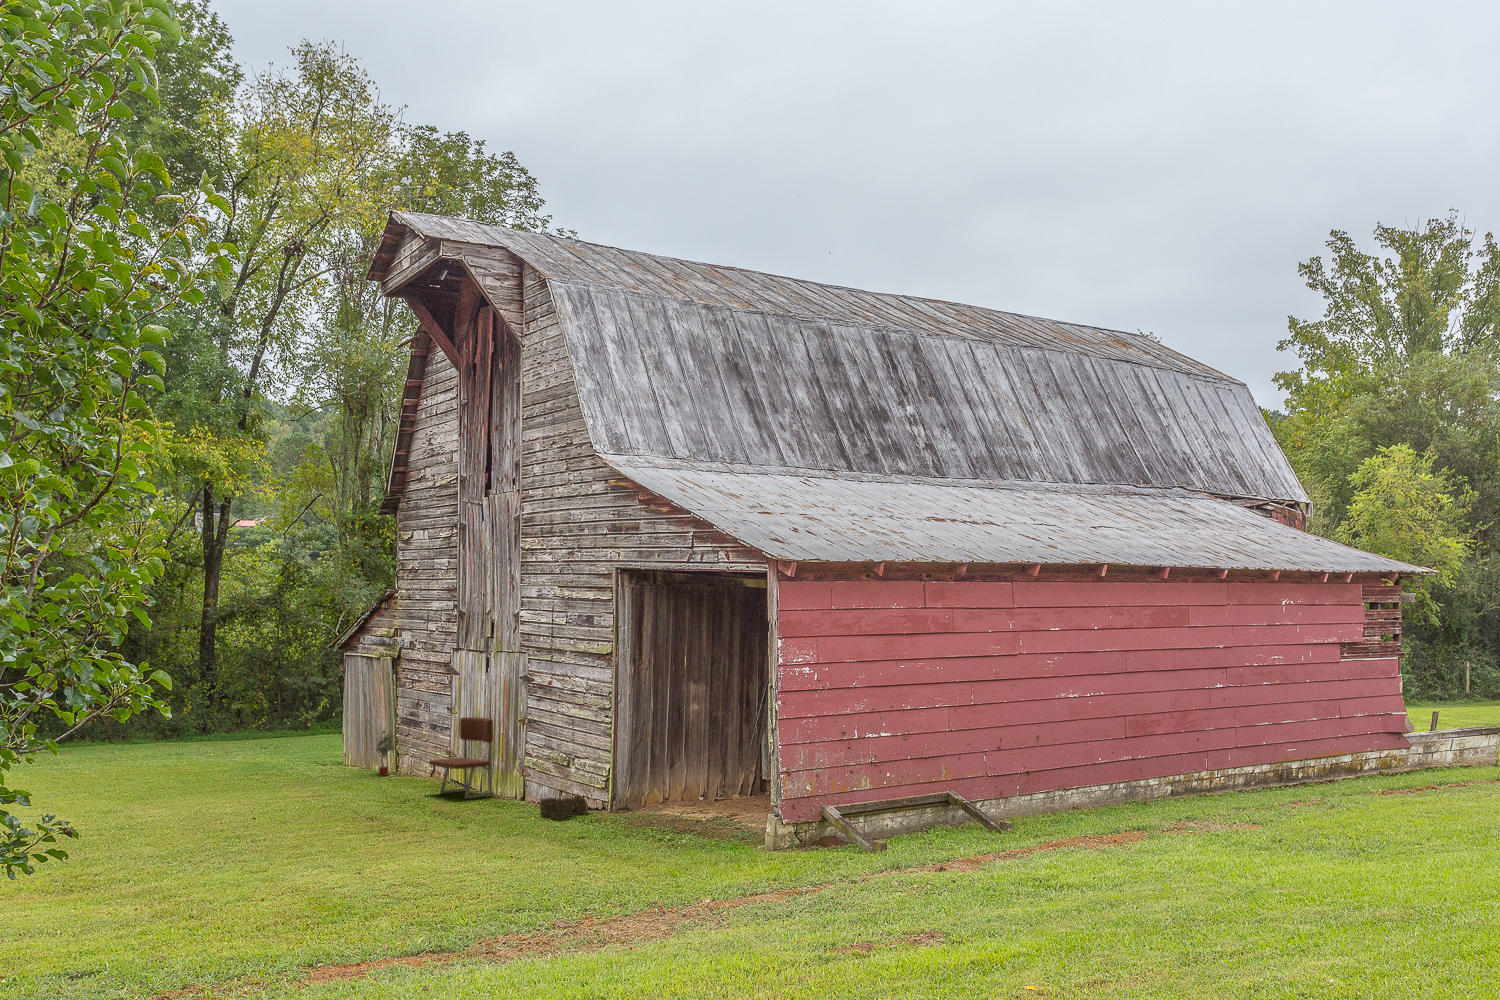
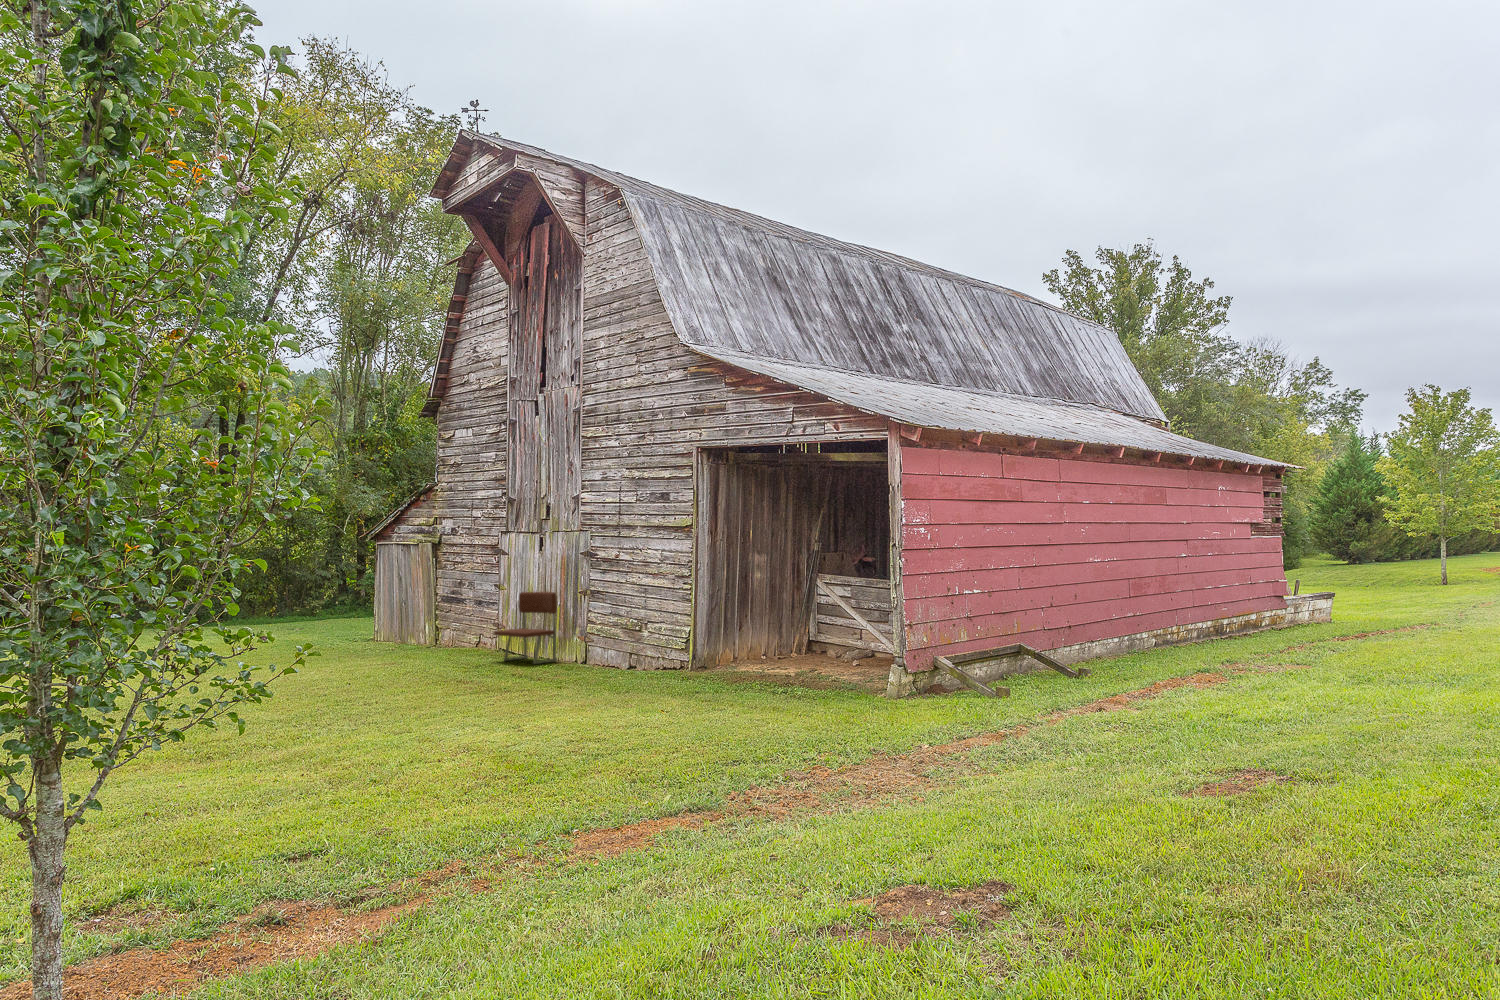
potted tree: present [377,729,400,776] -> none [421,607,446,650]
woven basket: present [540,795,587,820] -> none [626,655,667,678]

